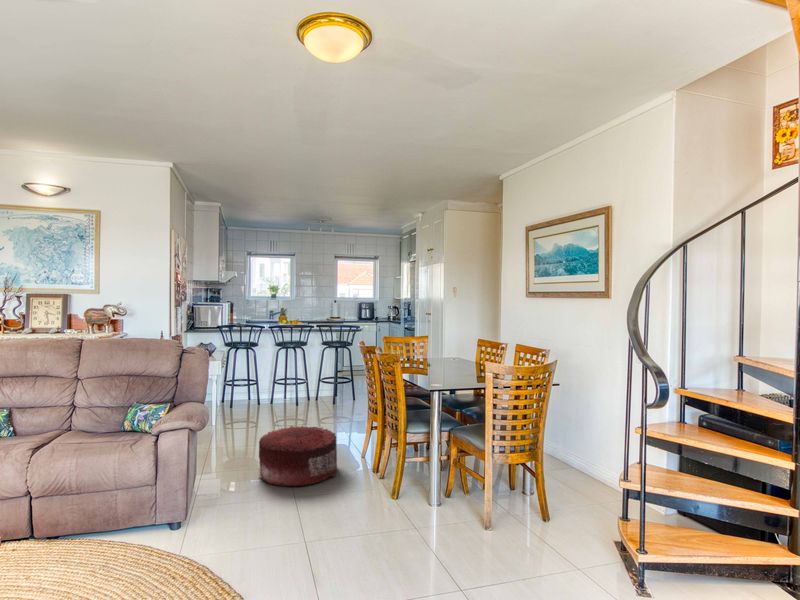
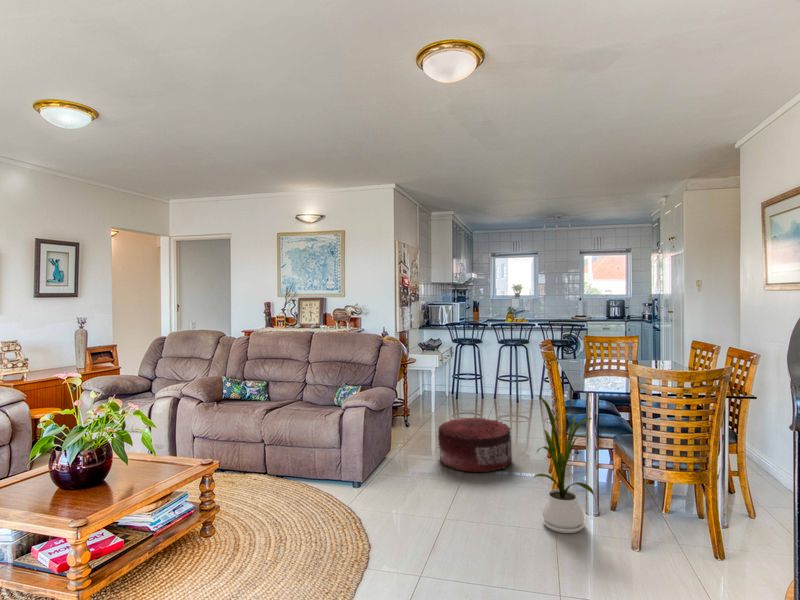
house plant: none [388,397,455,529] -> present [534,395,594,533]

